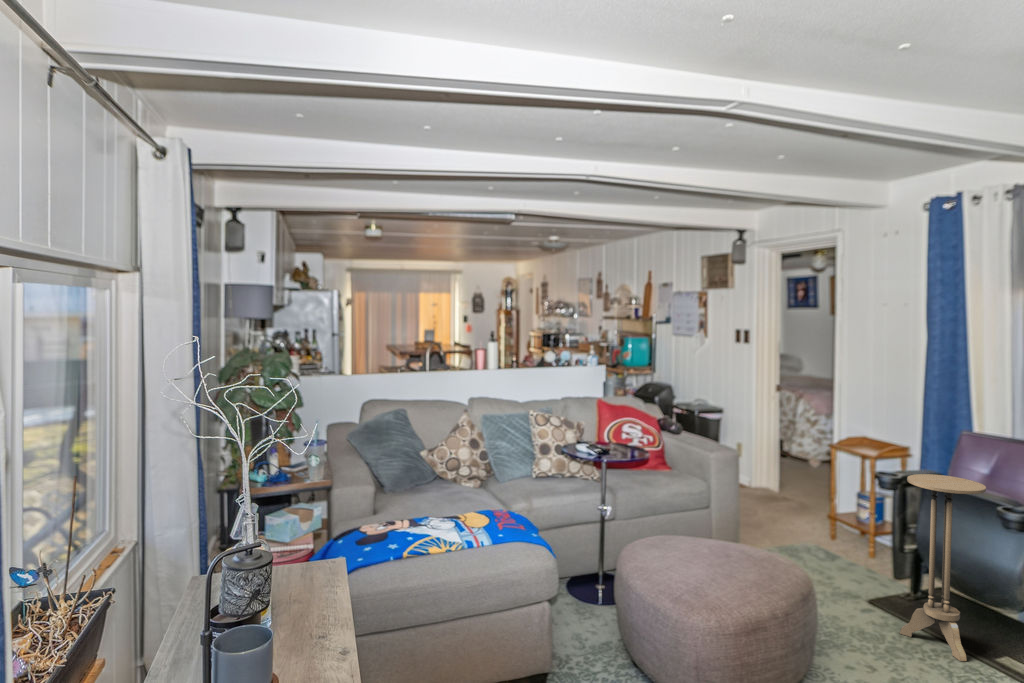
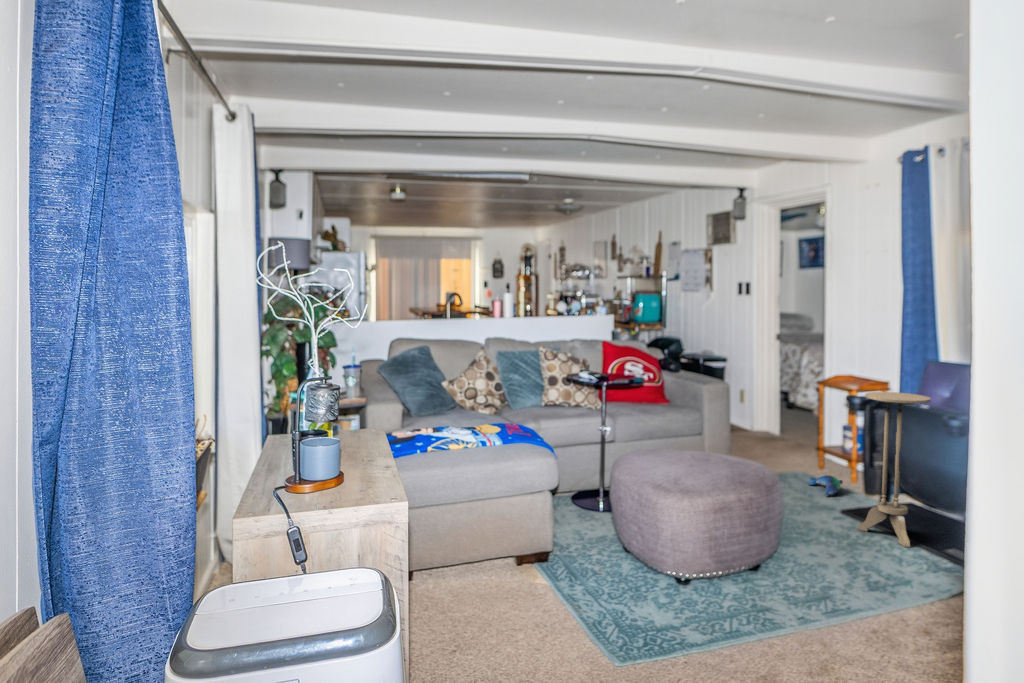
plush toy: none [828,555,868,582] -> present [808,475,843,496]

